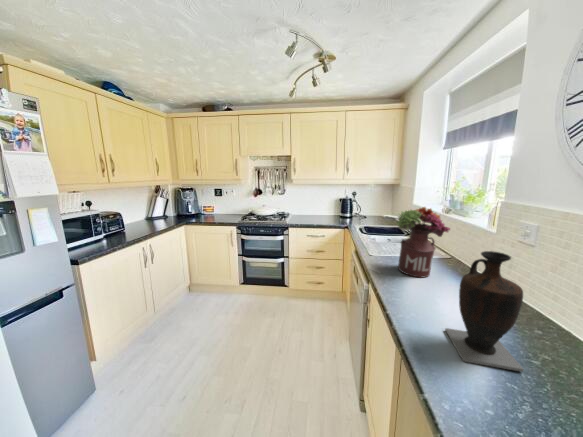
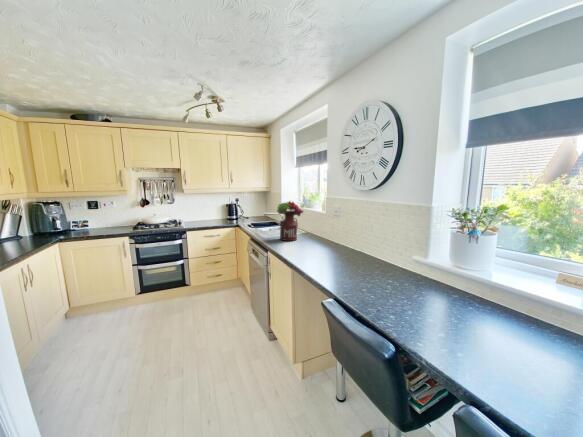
vase: present [445,251,524,372] -> none [305,213,331,259]

